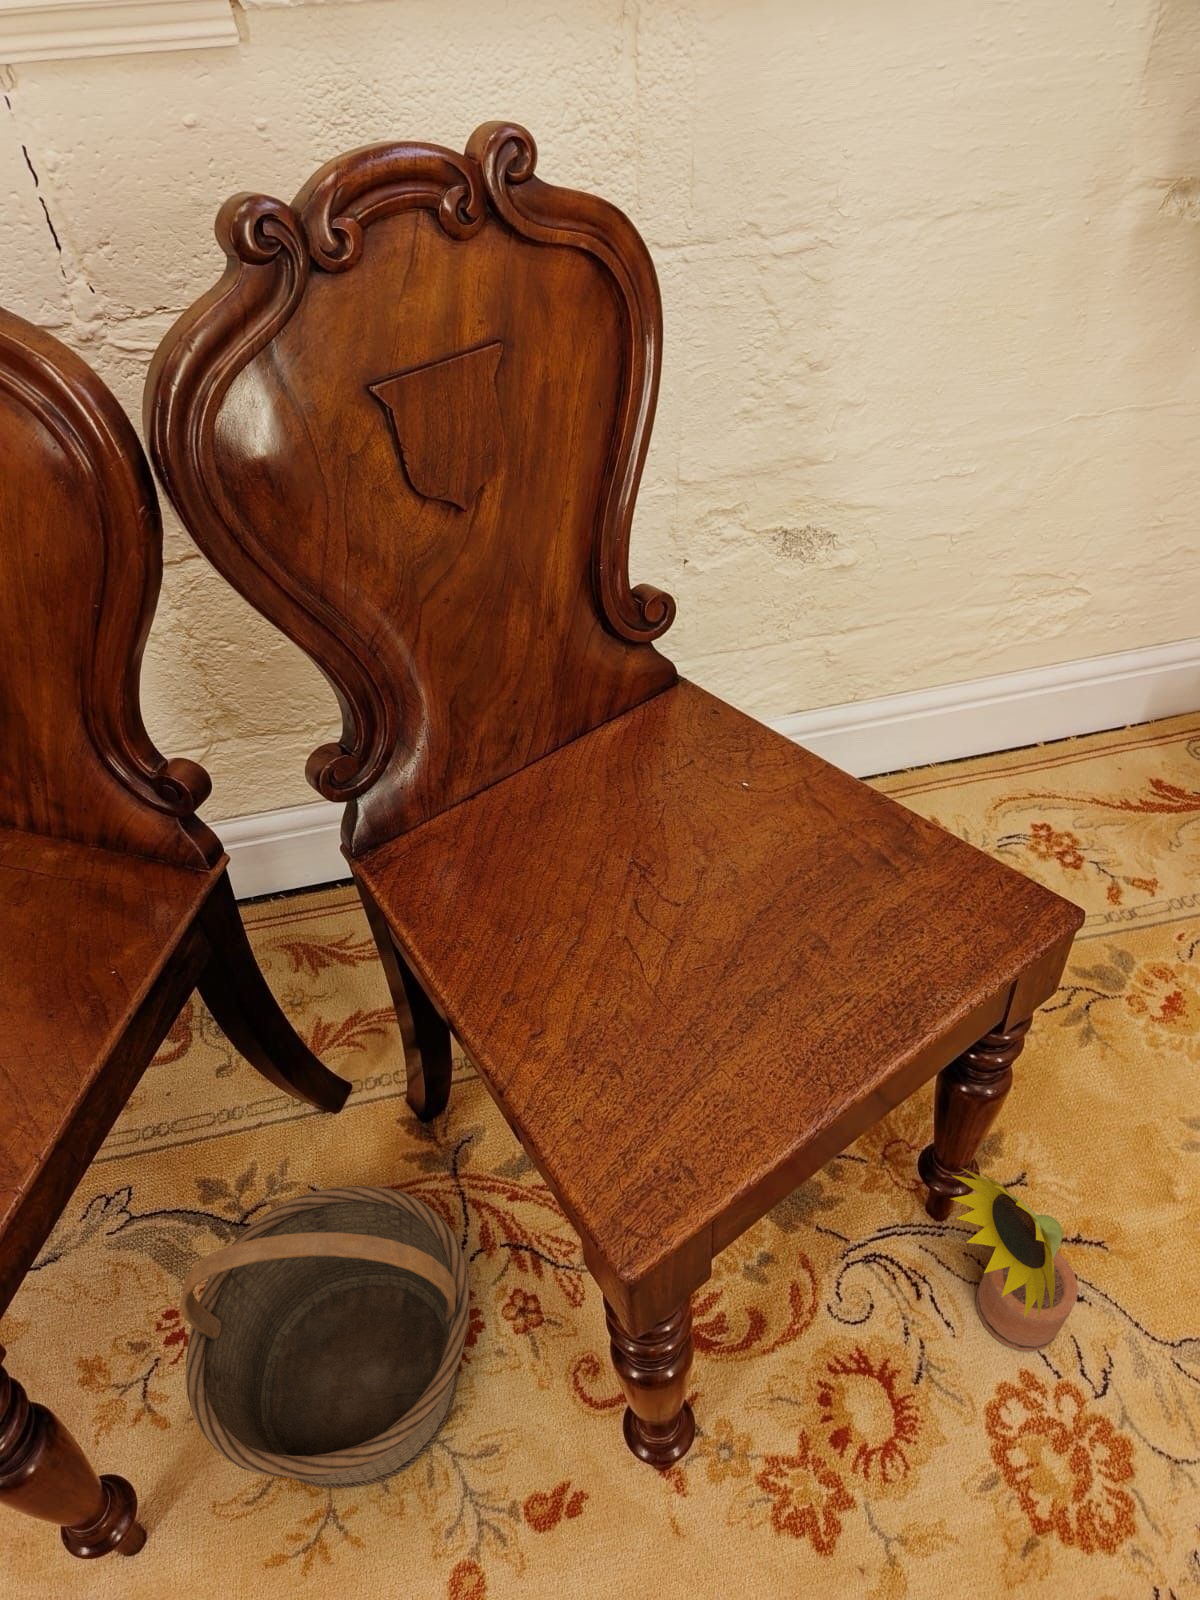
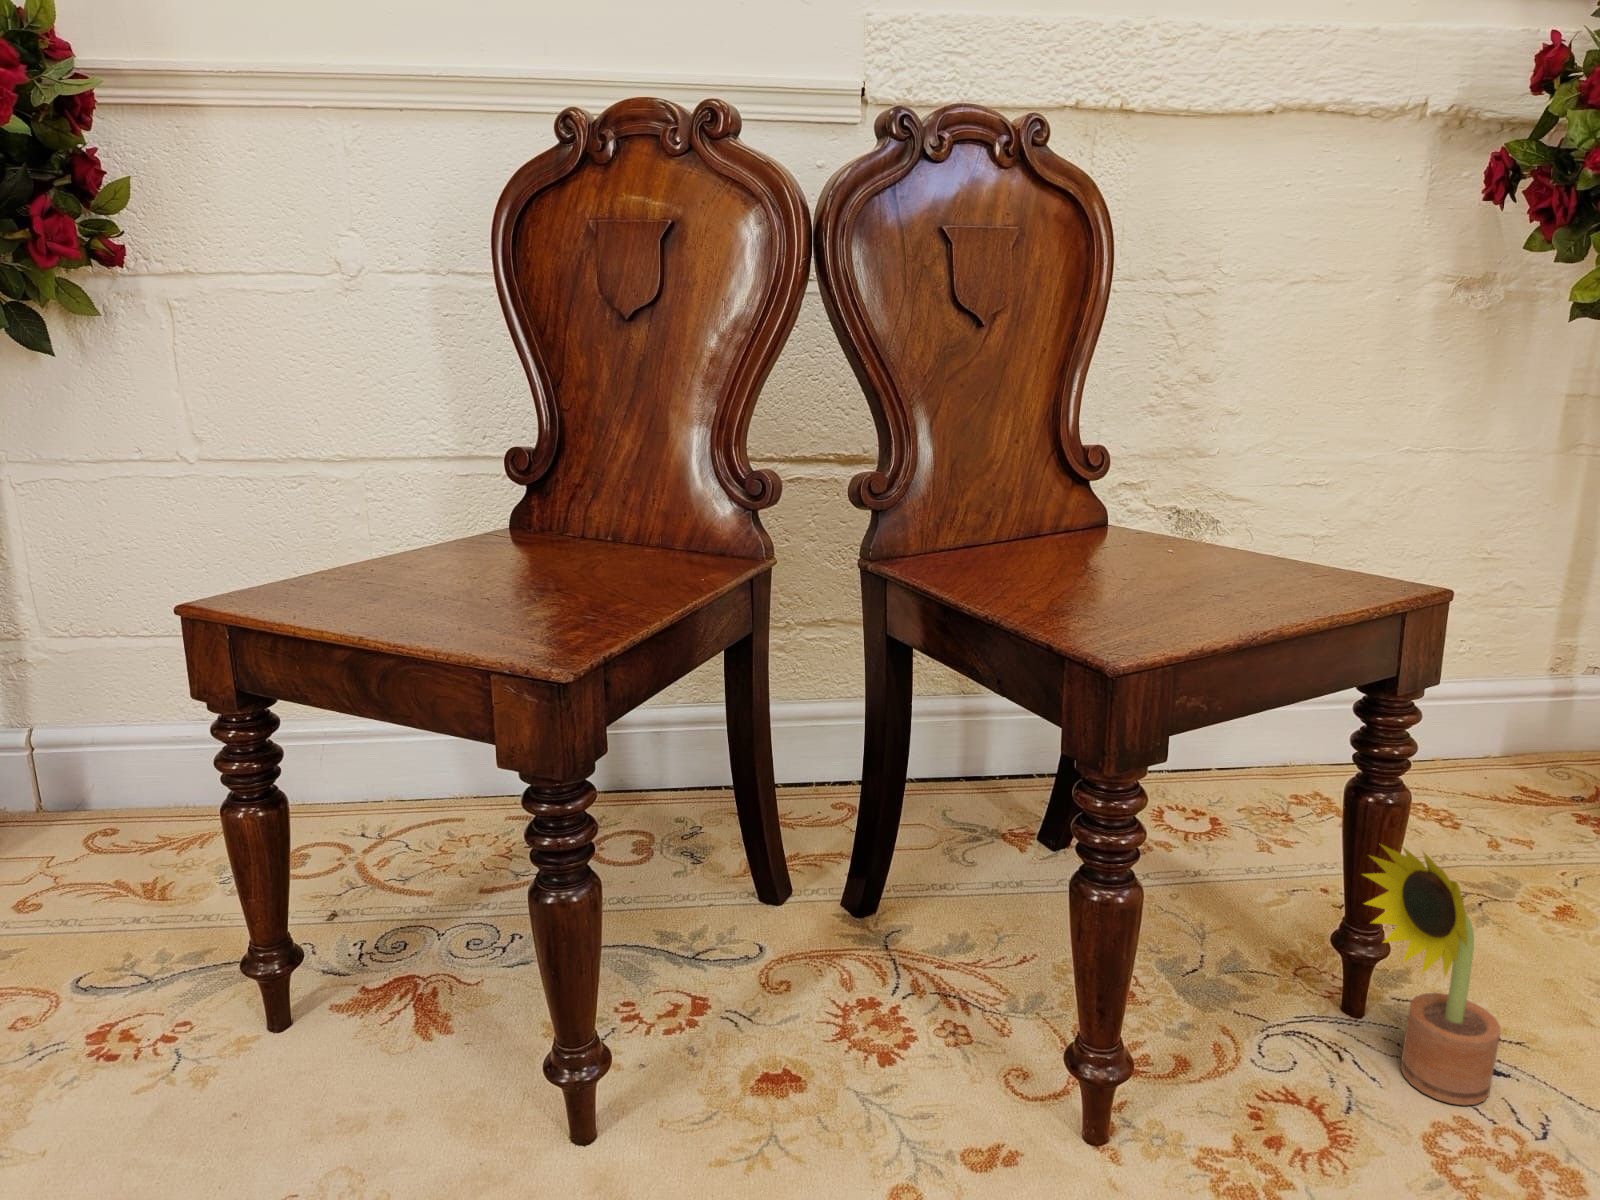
basket: present [180,1186,470,1488] -> none [680,820,924,1120]

